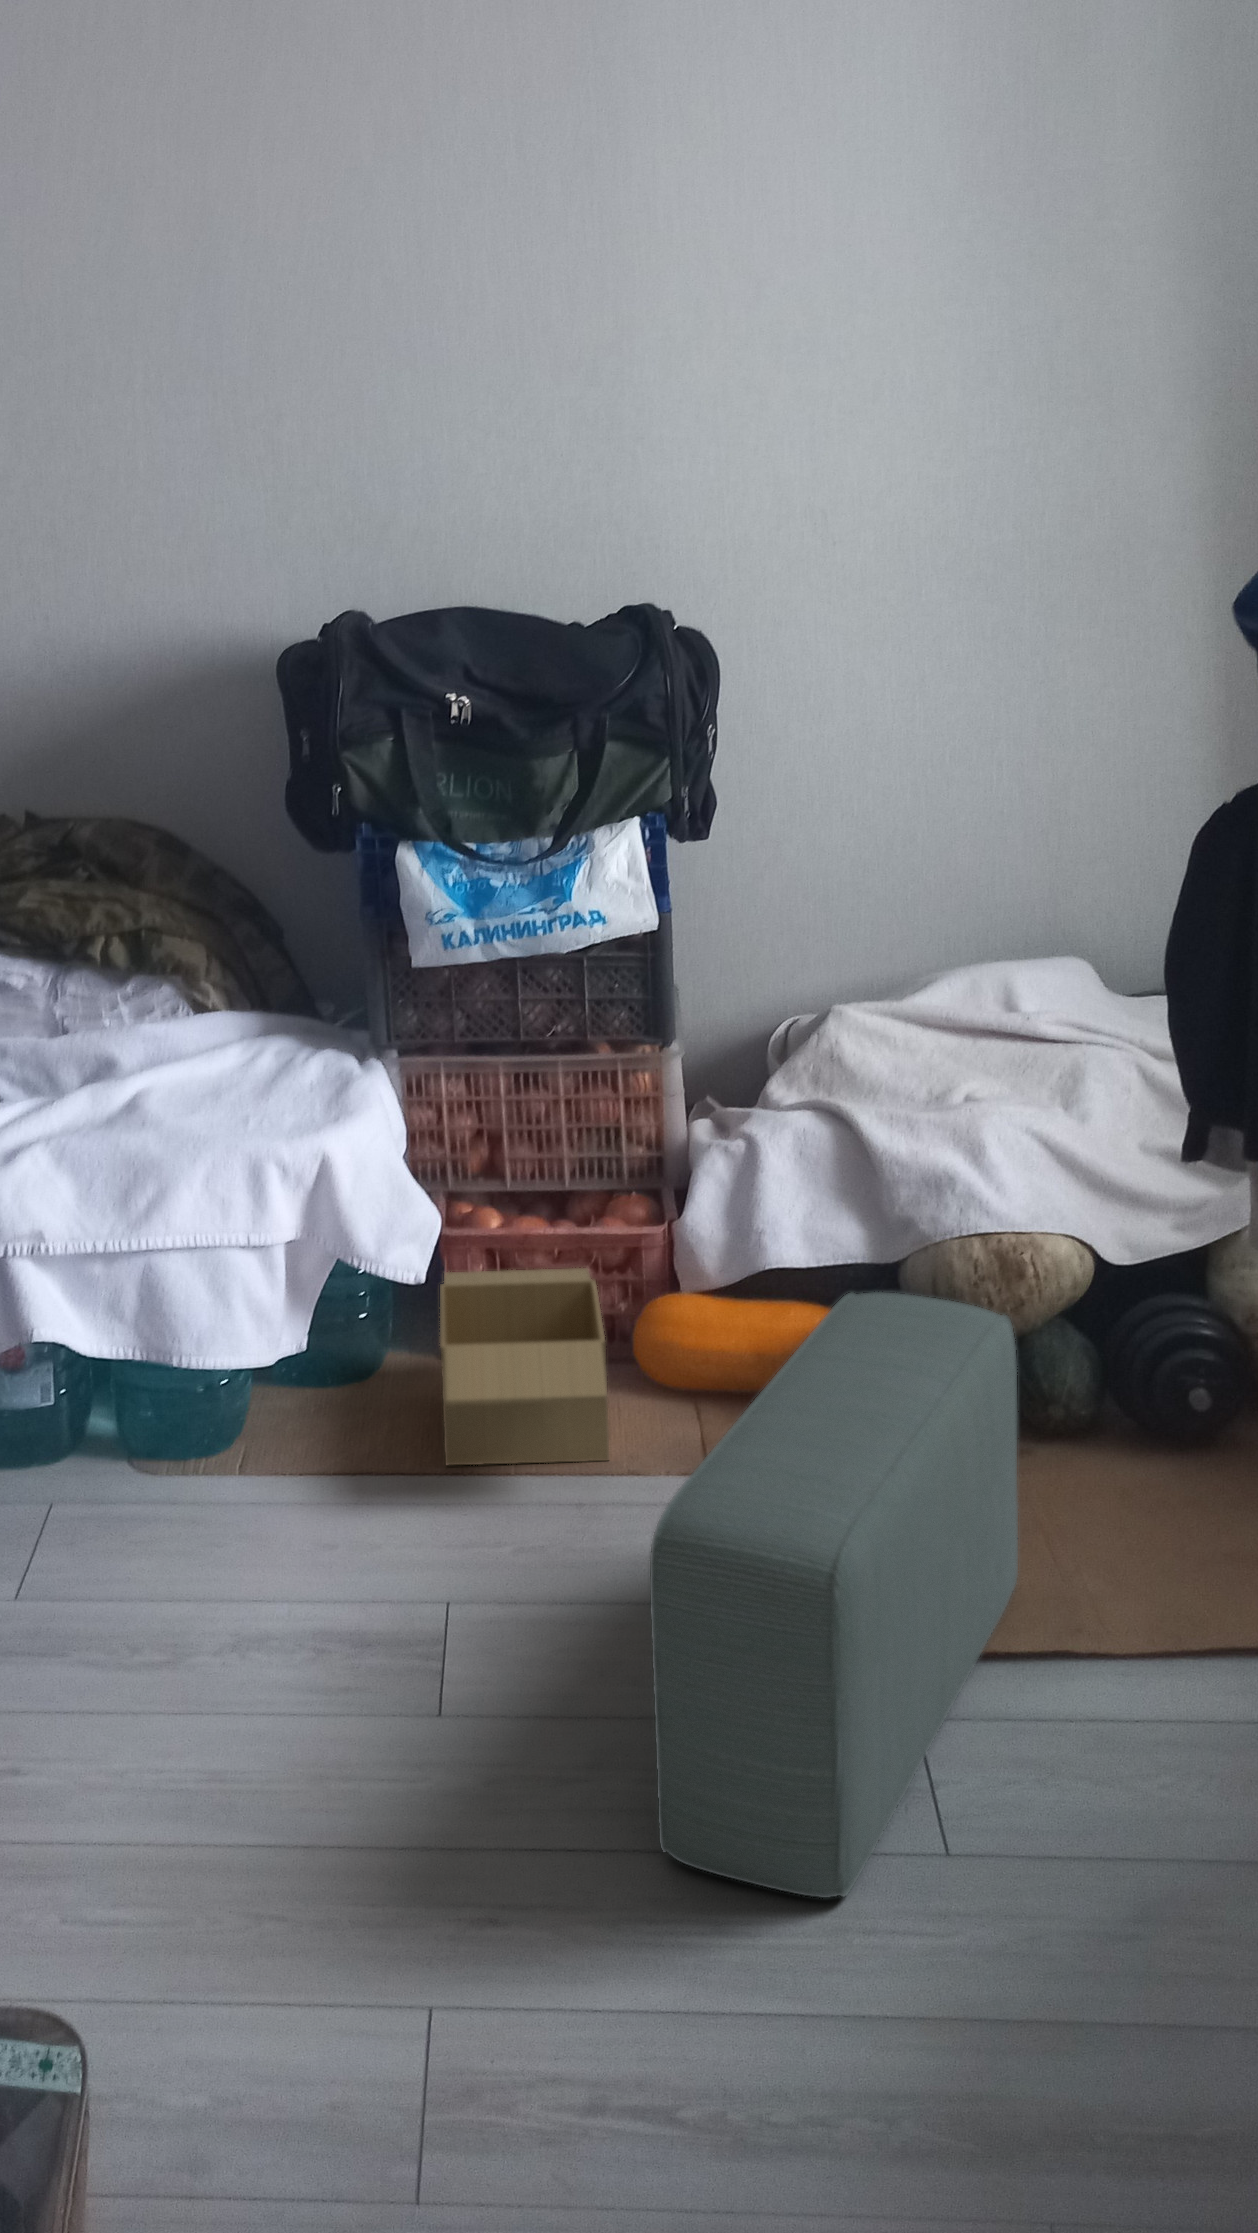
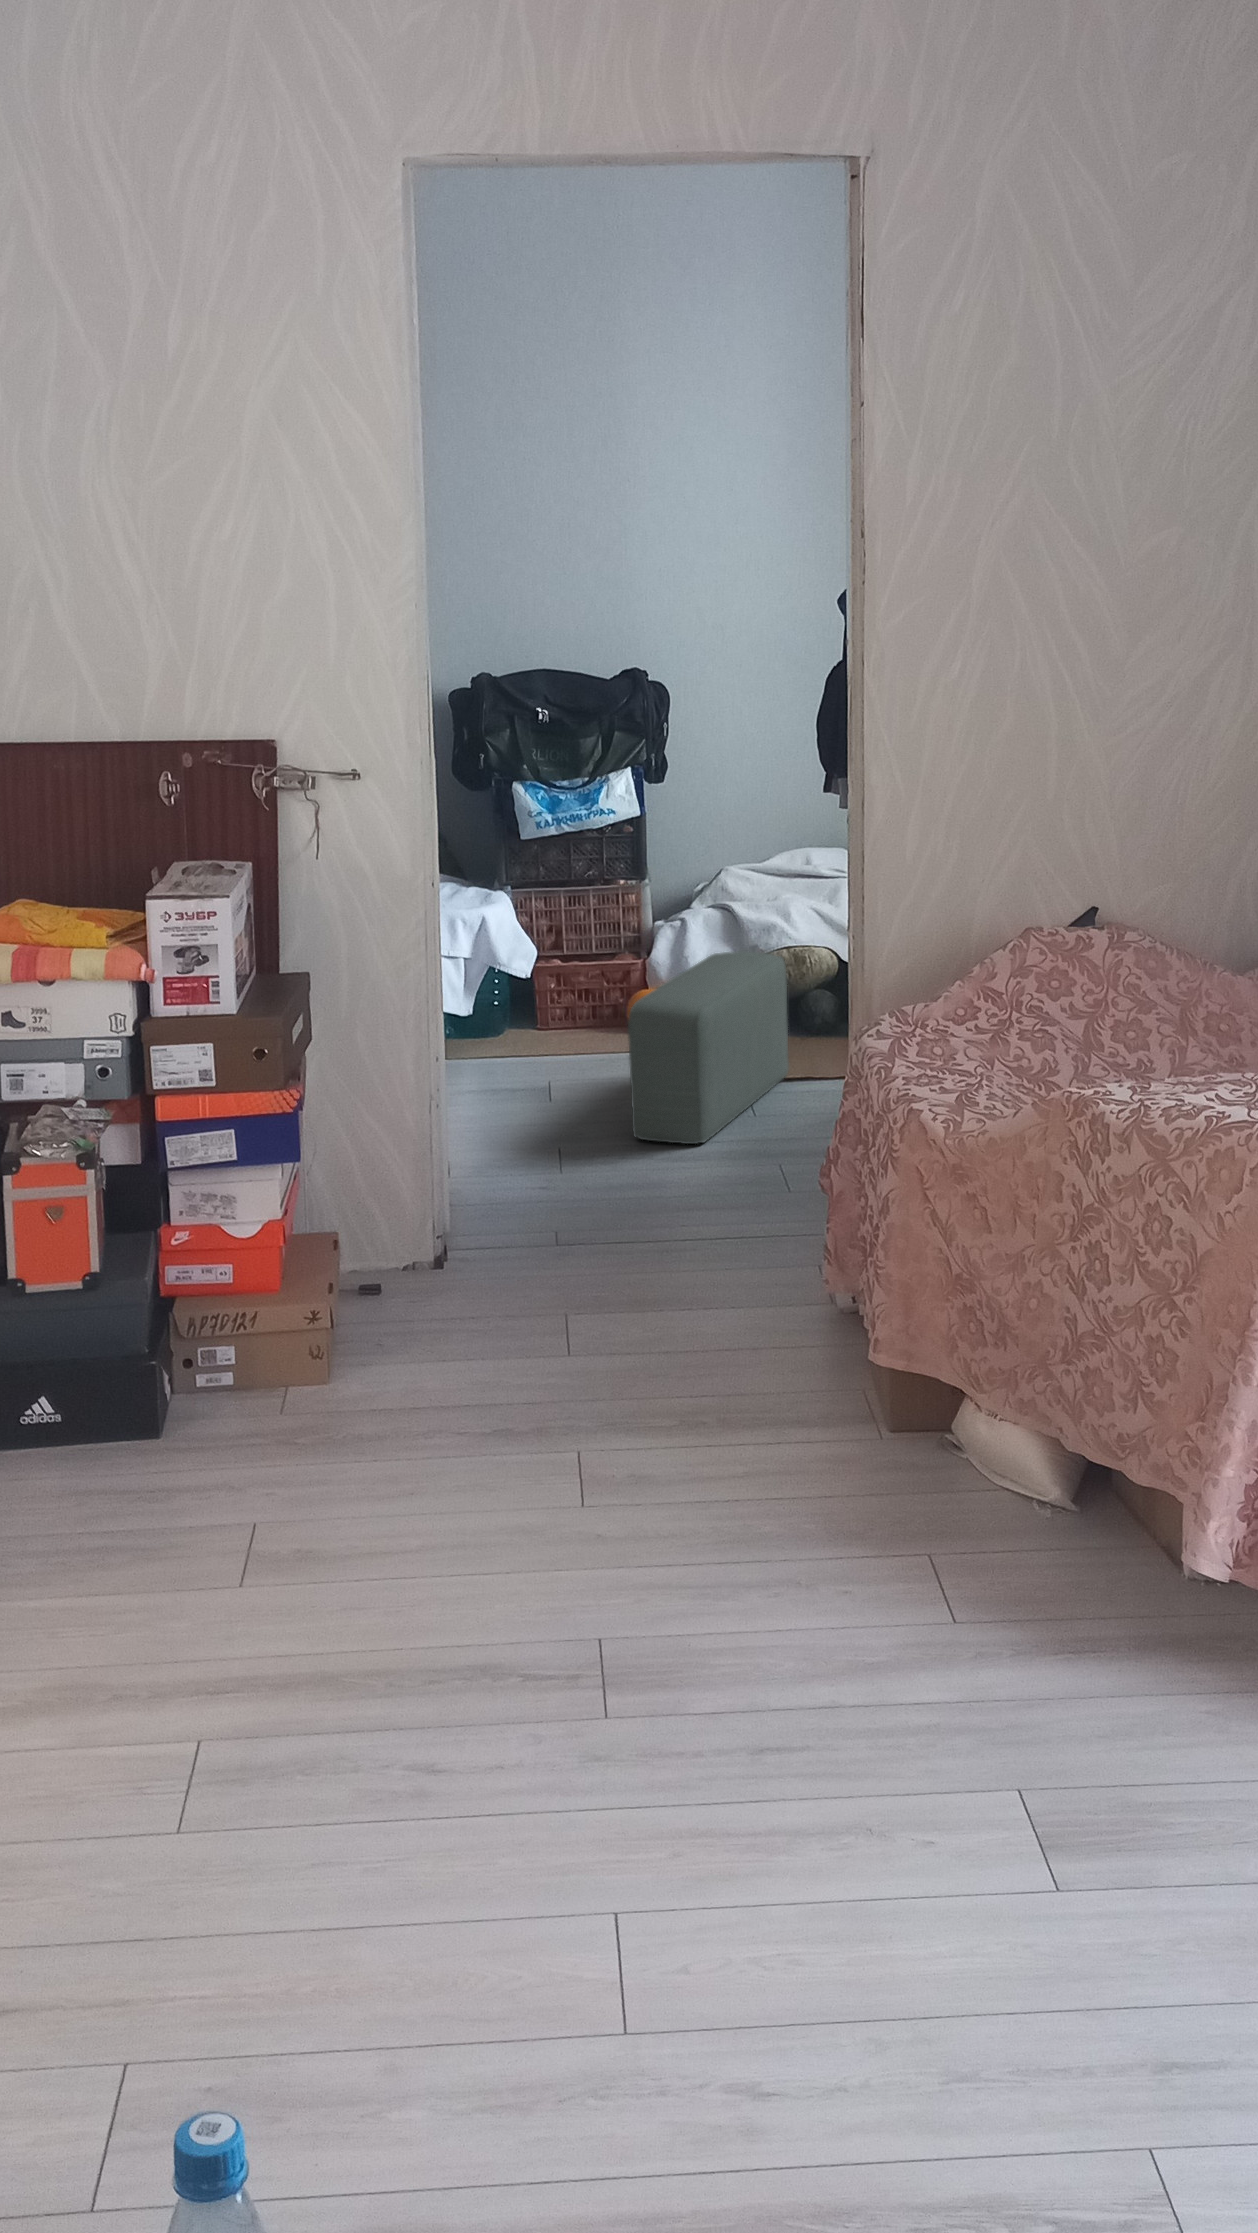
cardboard box: present [440,1268,609,1465] -> none [537,981,616,1056]

